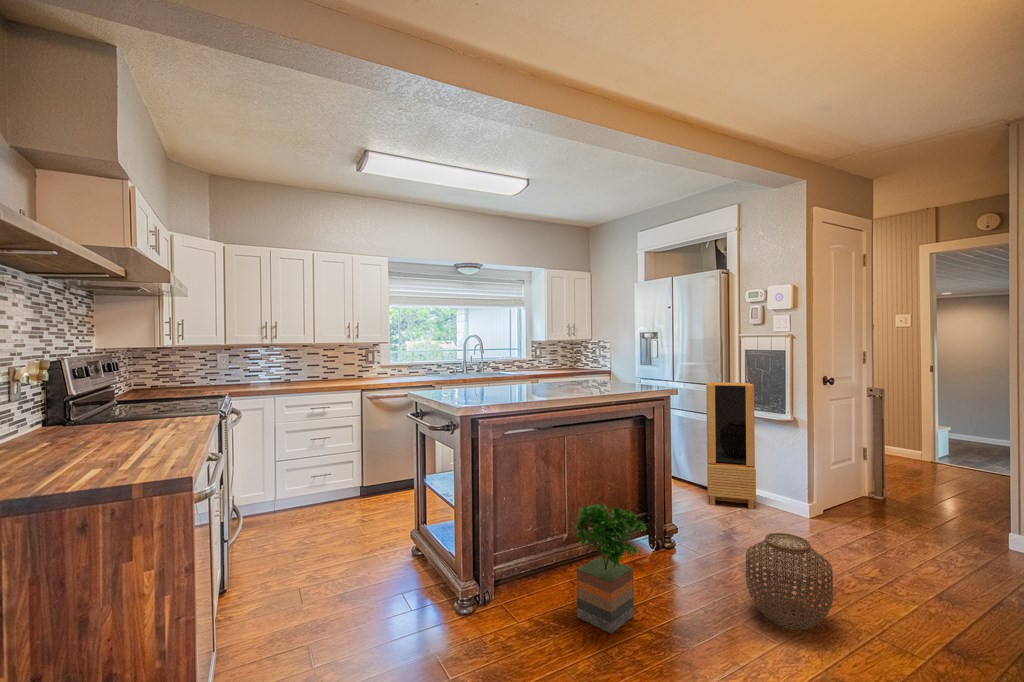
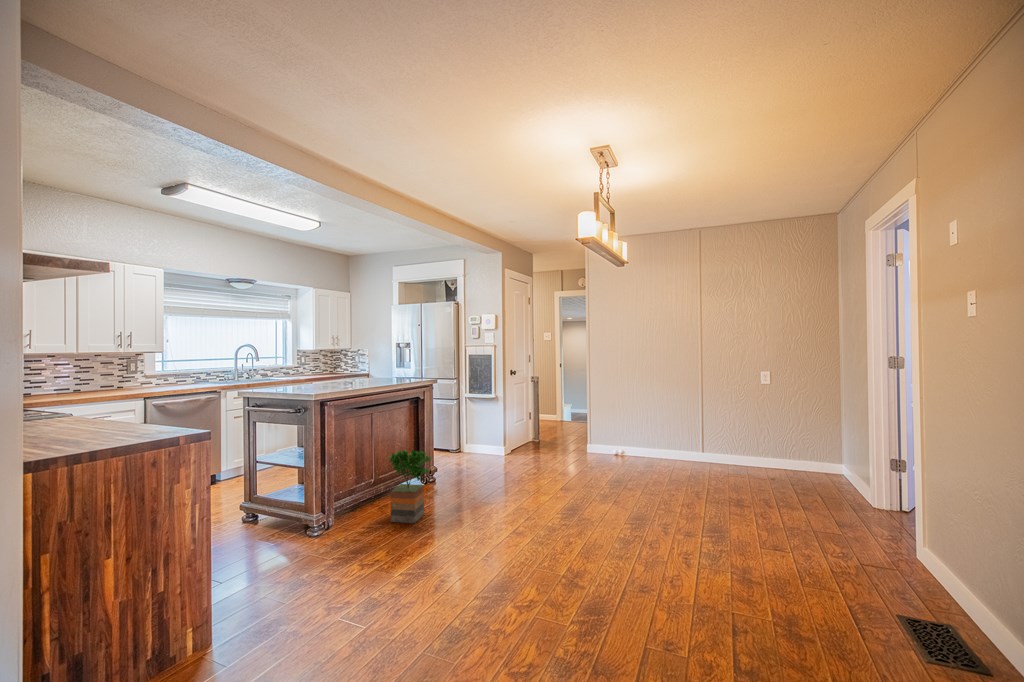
storage cabinet: present [706,382,756,509] -> none [444,376,476,459]
woven basket: present [746,533,833,630] -> none [482,453,523,502]

